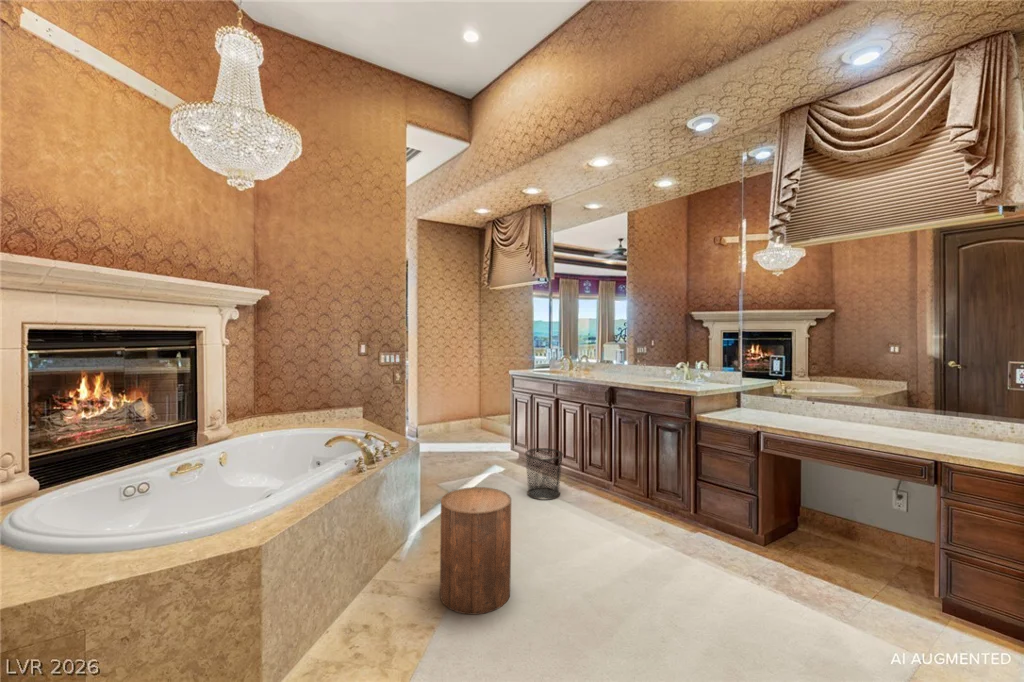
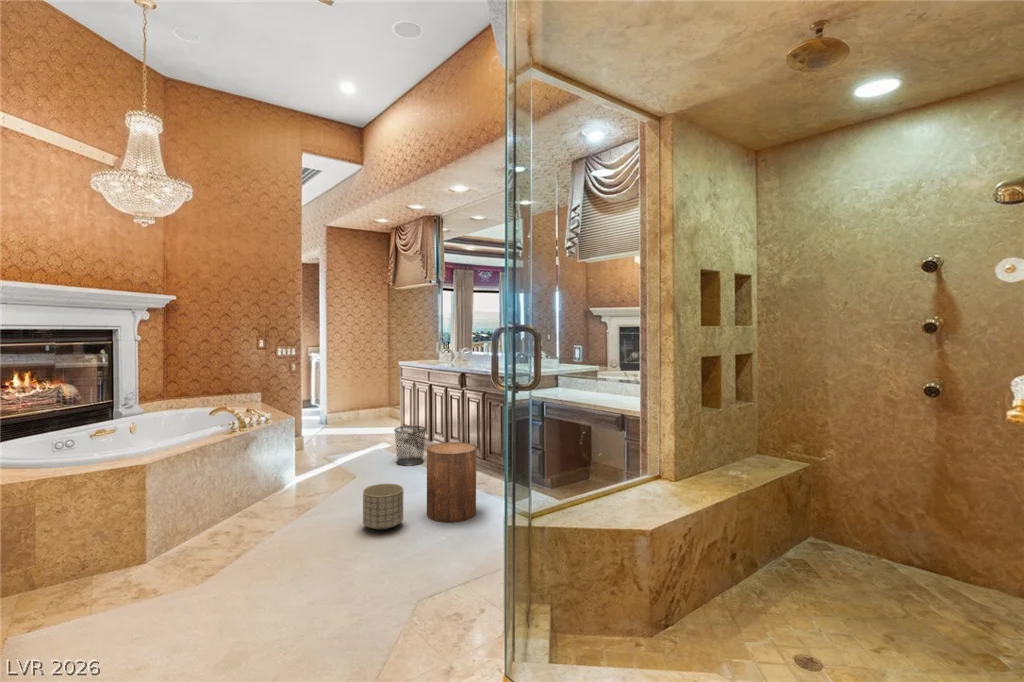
stool: present [440,487,511,614] -> present [427,442,476,522]
planter: none [561,554,621,634] -> present [363,483,403,530]

